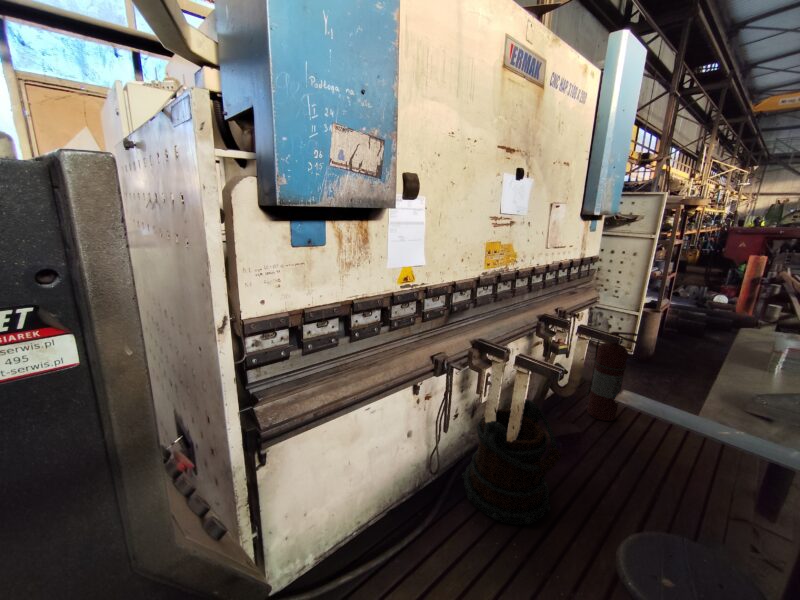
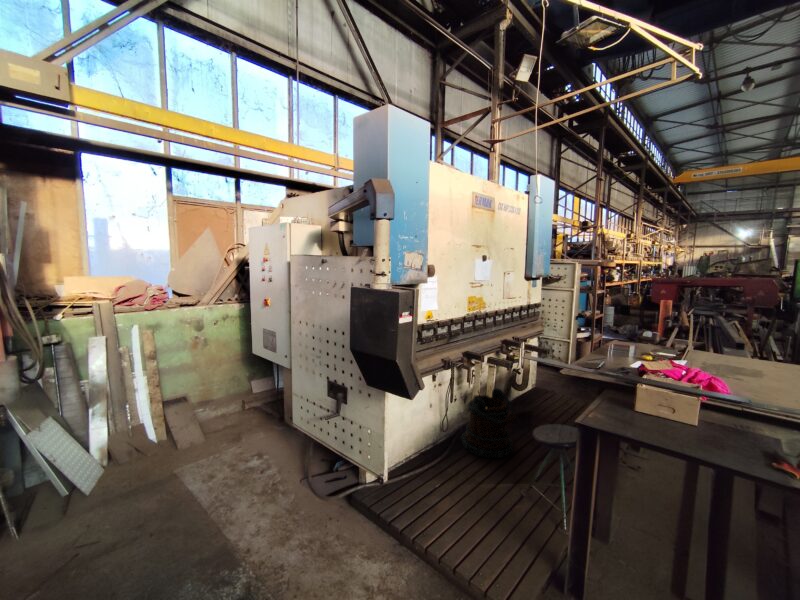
fire extinguisher: present [586,332,638,421] -> none [539,351,566,411]

